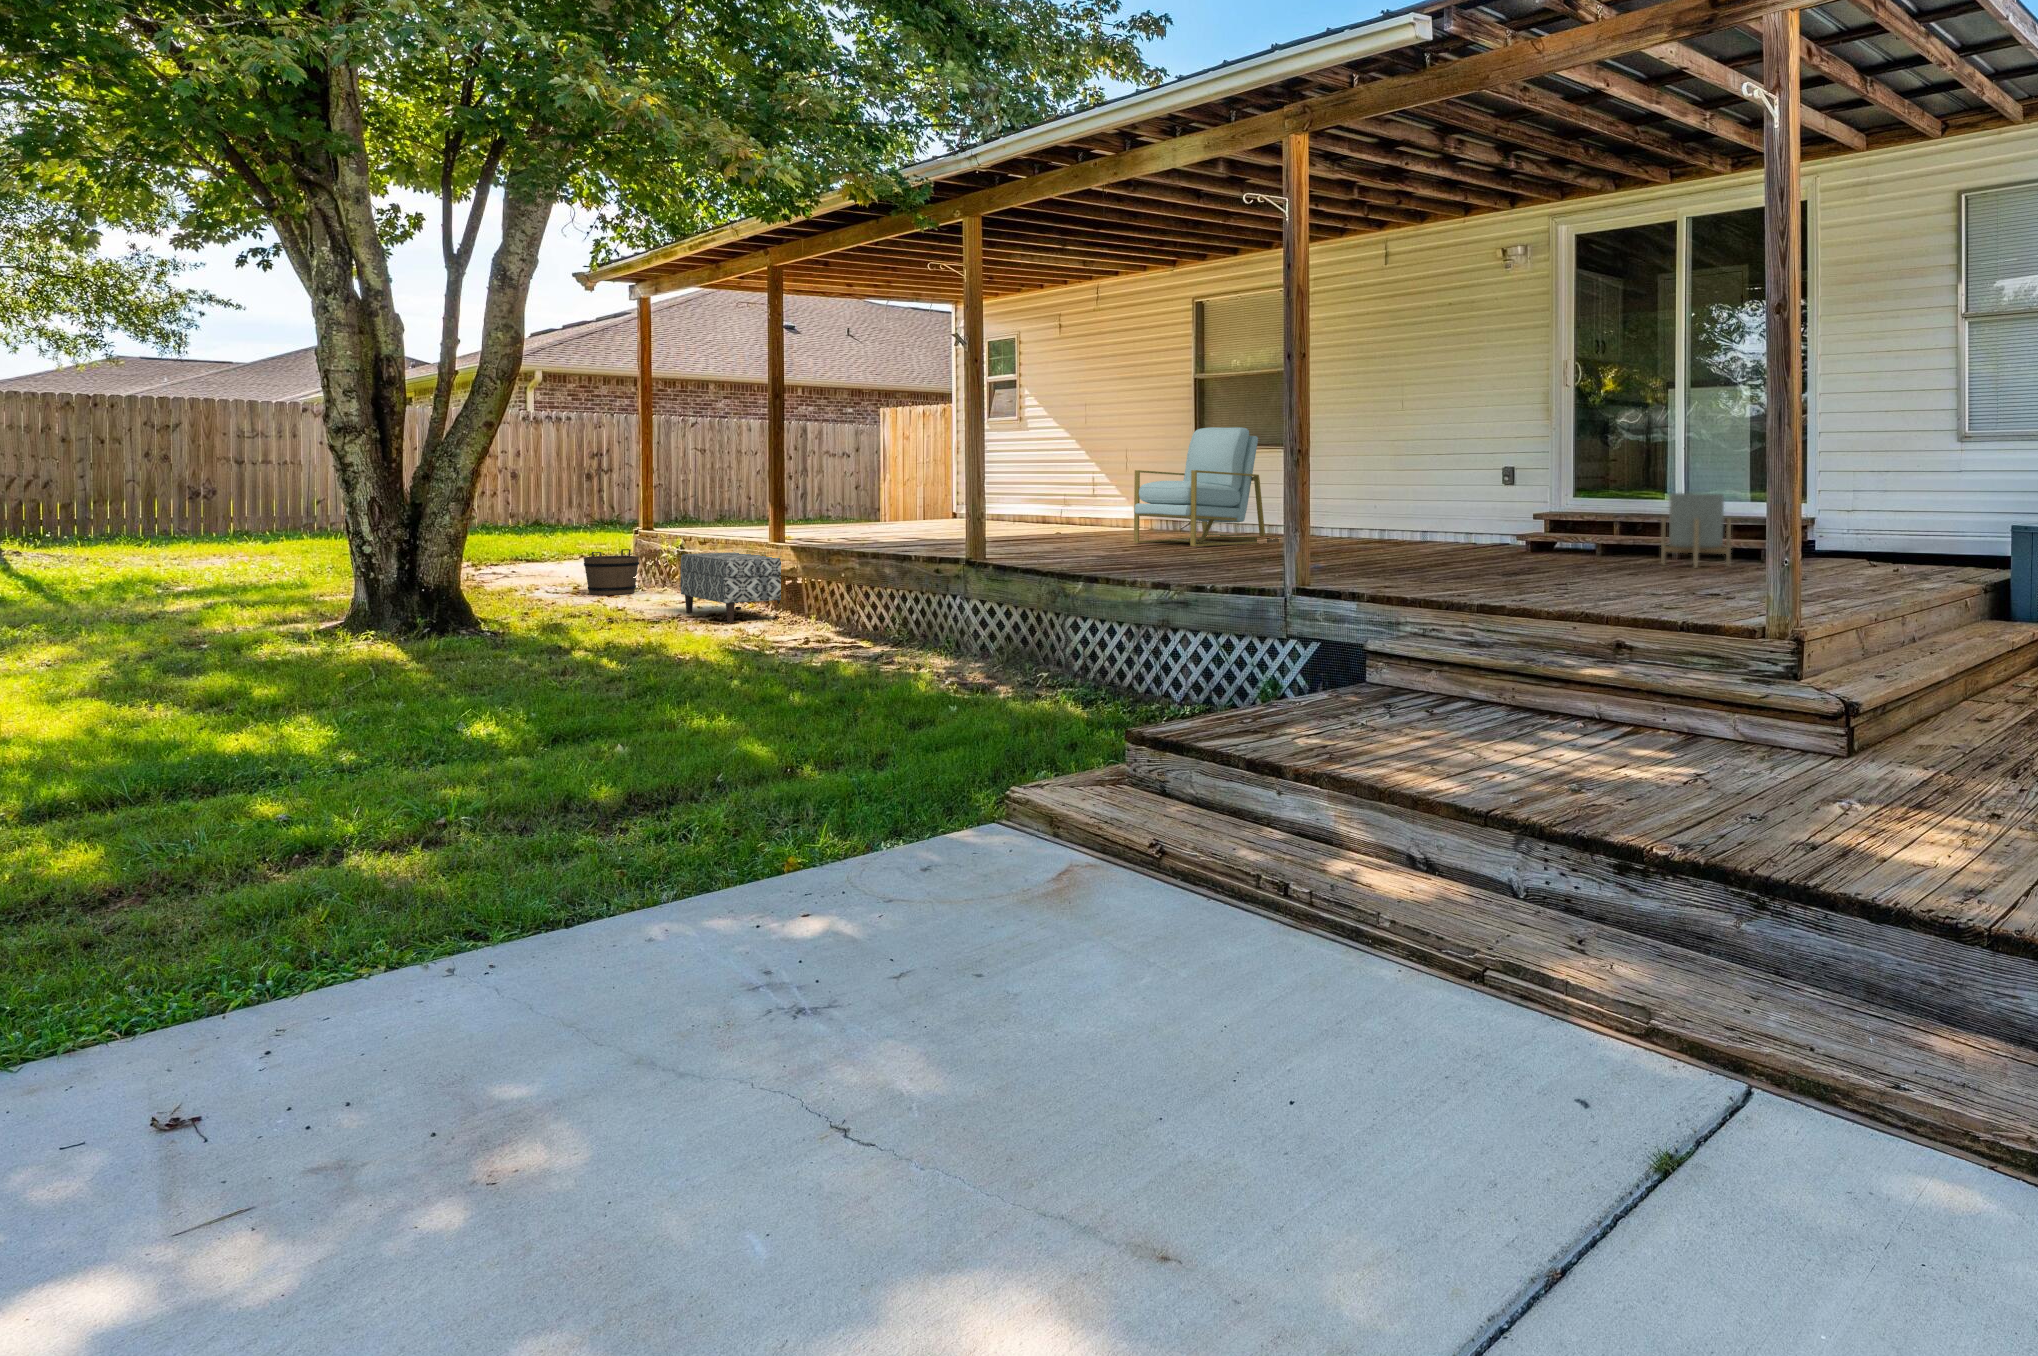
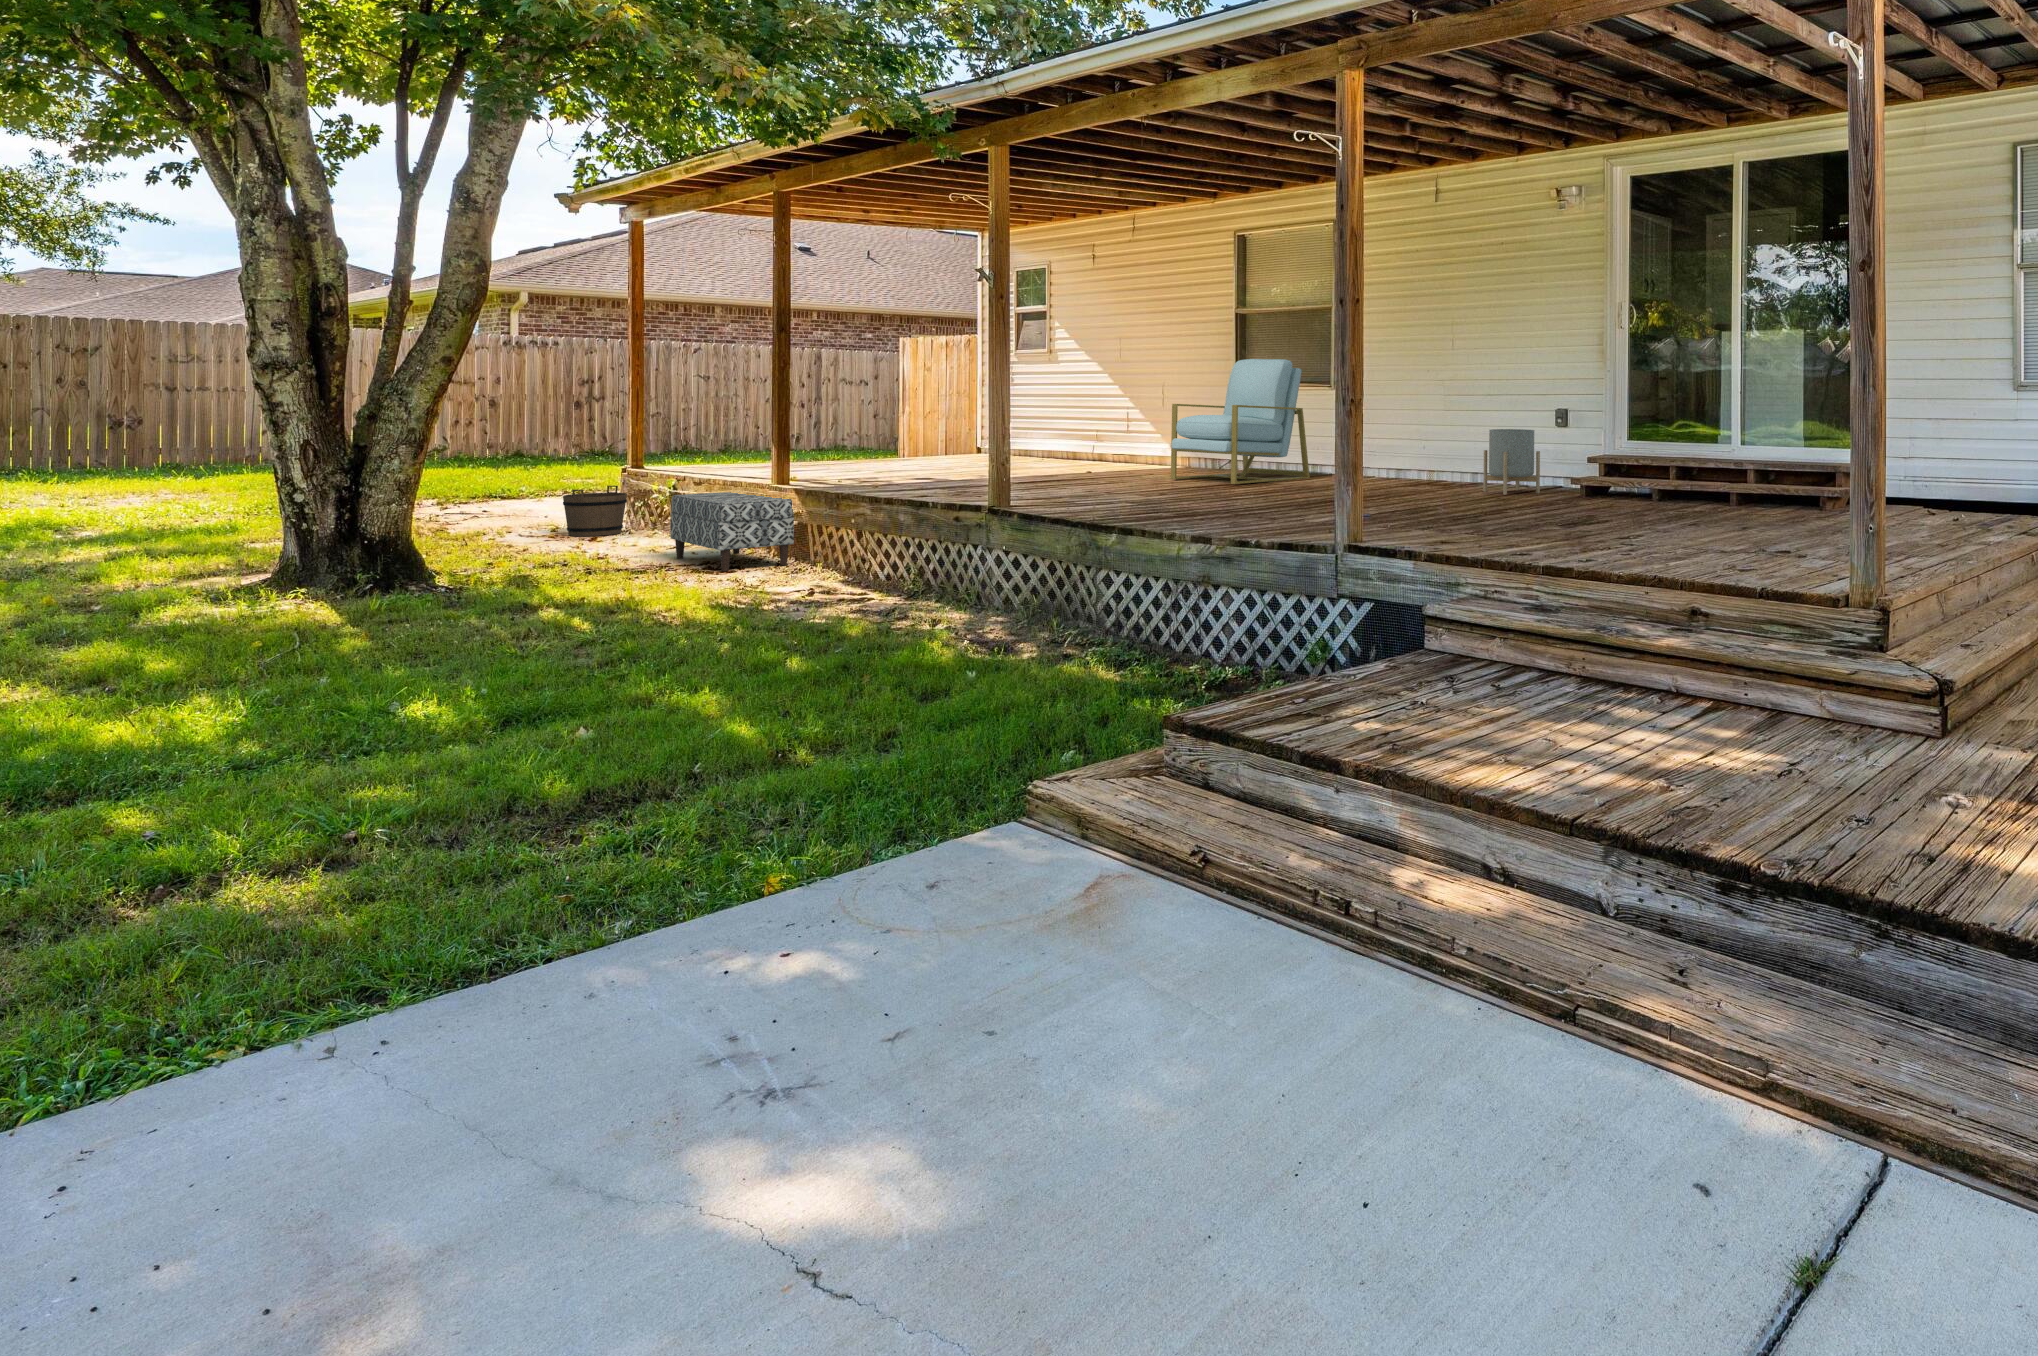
planter: present [1661,493,1731,568] -> present [1483,429,1540,495]

